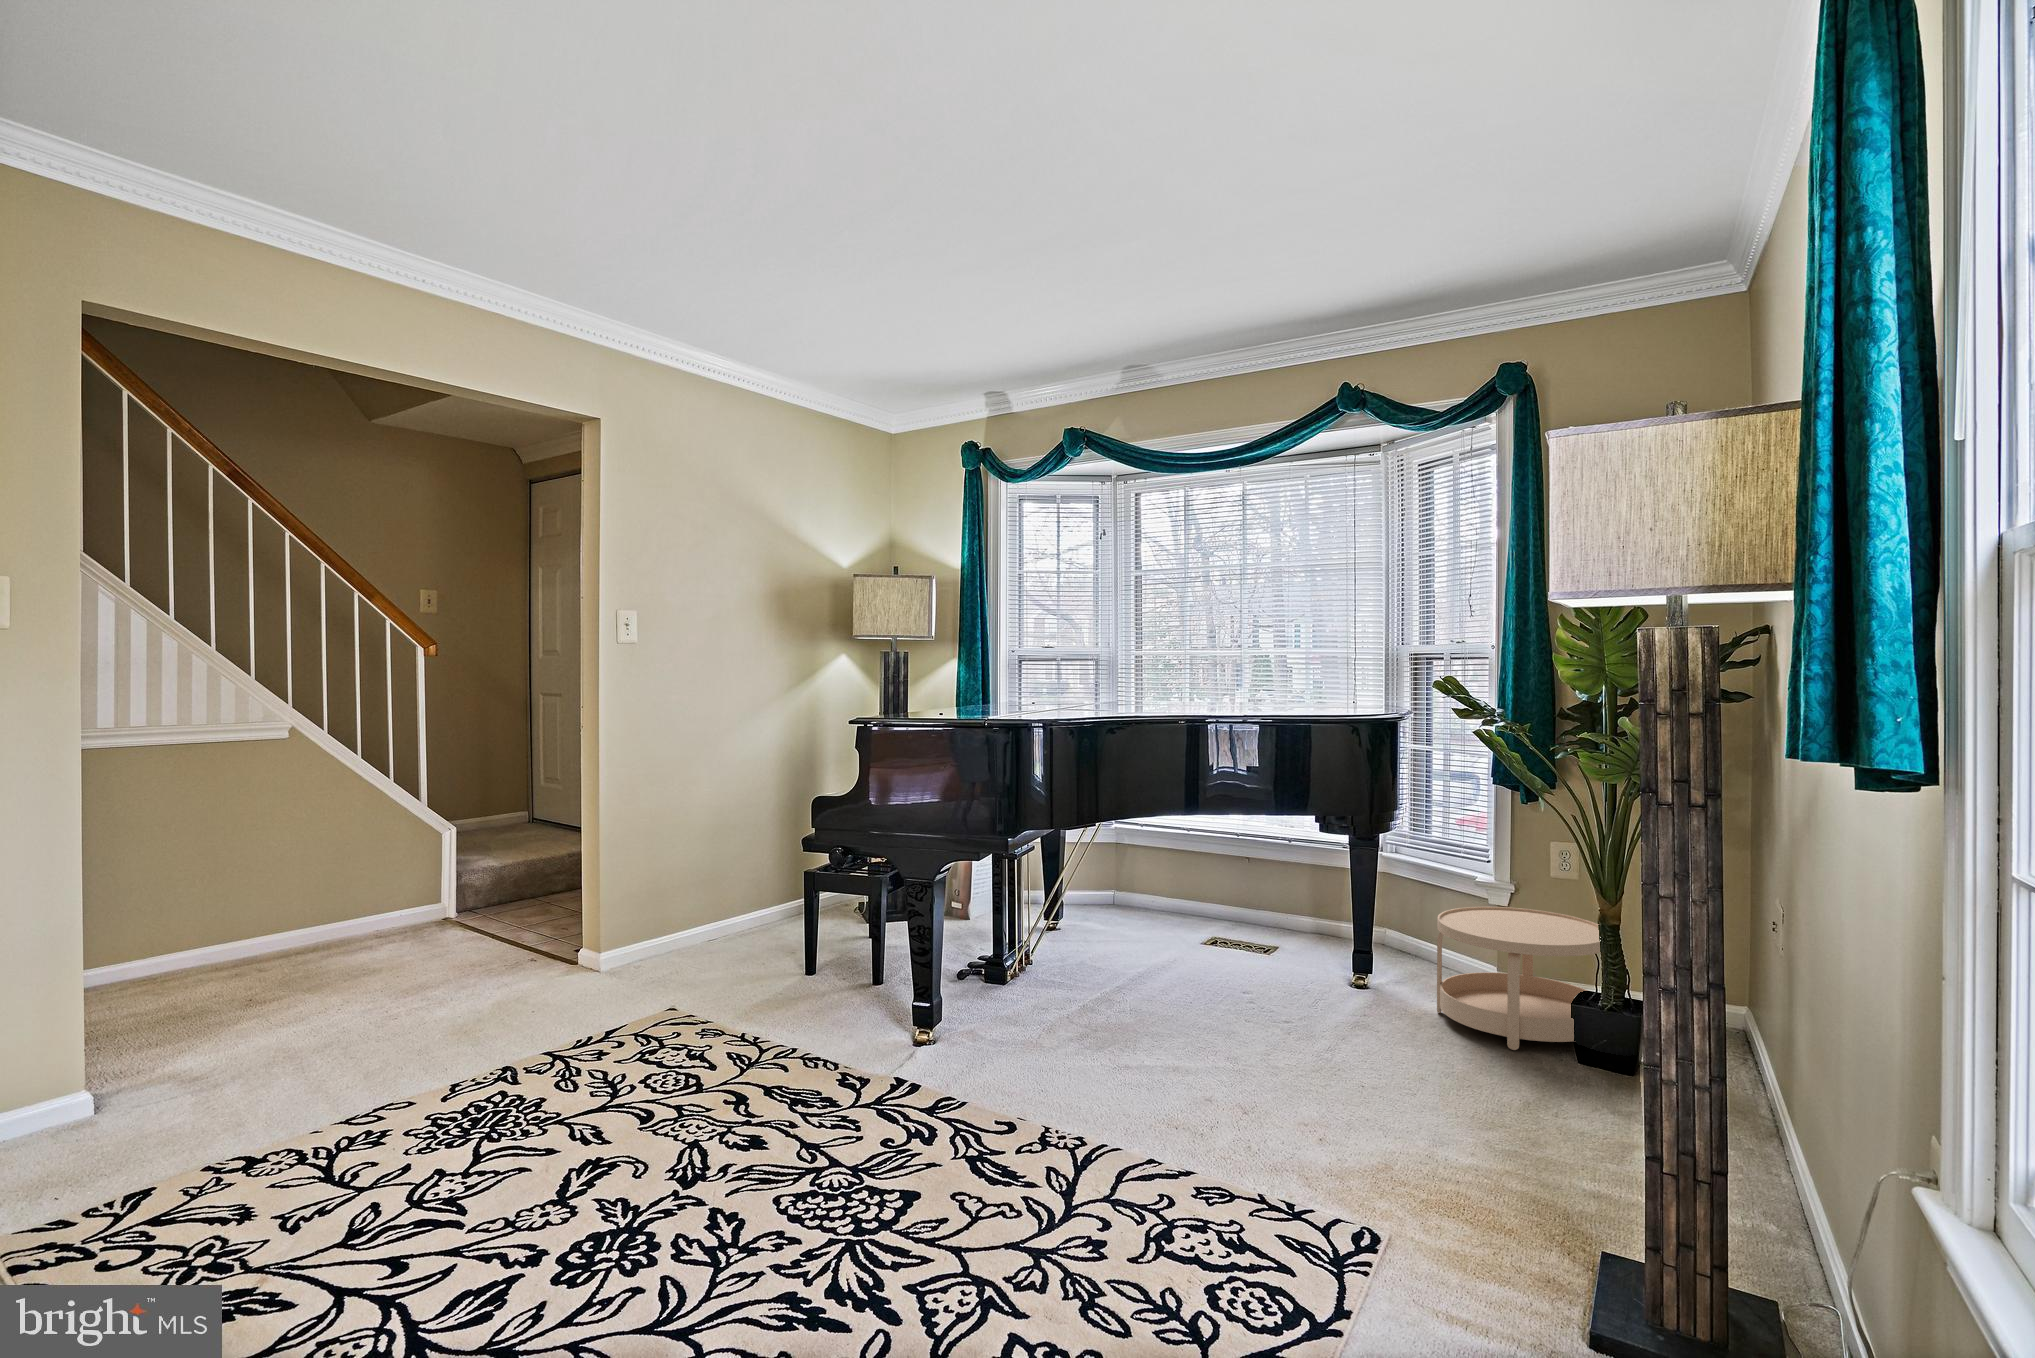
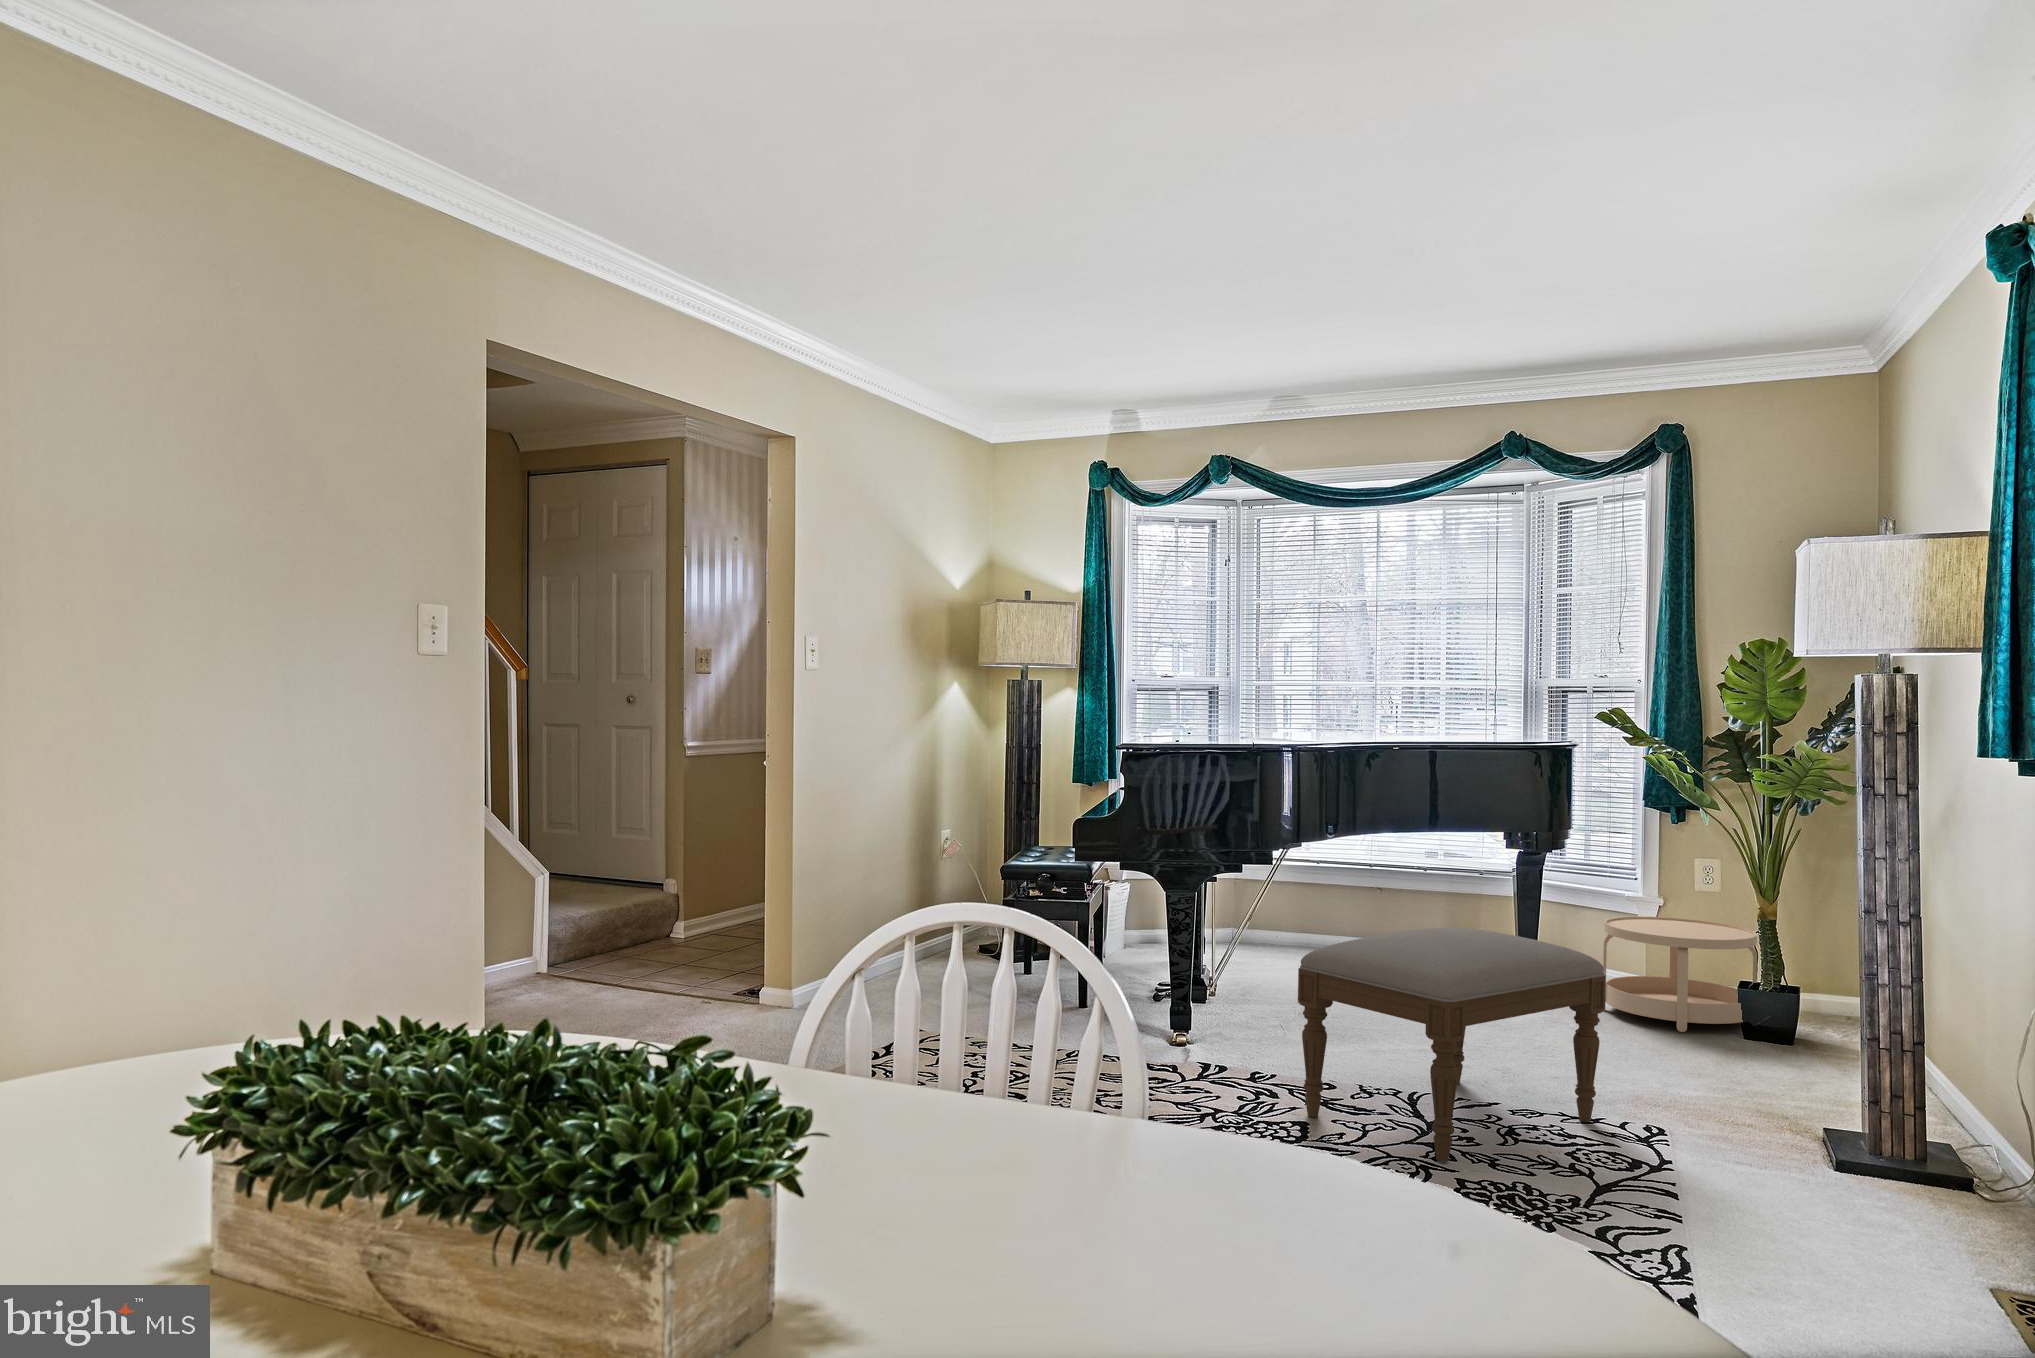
ottoman: none [934,951,1322,1296] -> present [1298,927,1606,1162]

